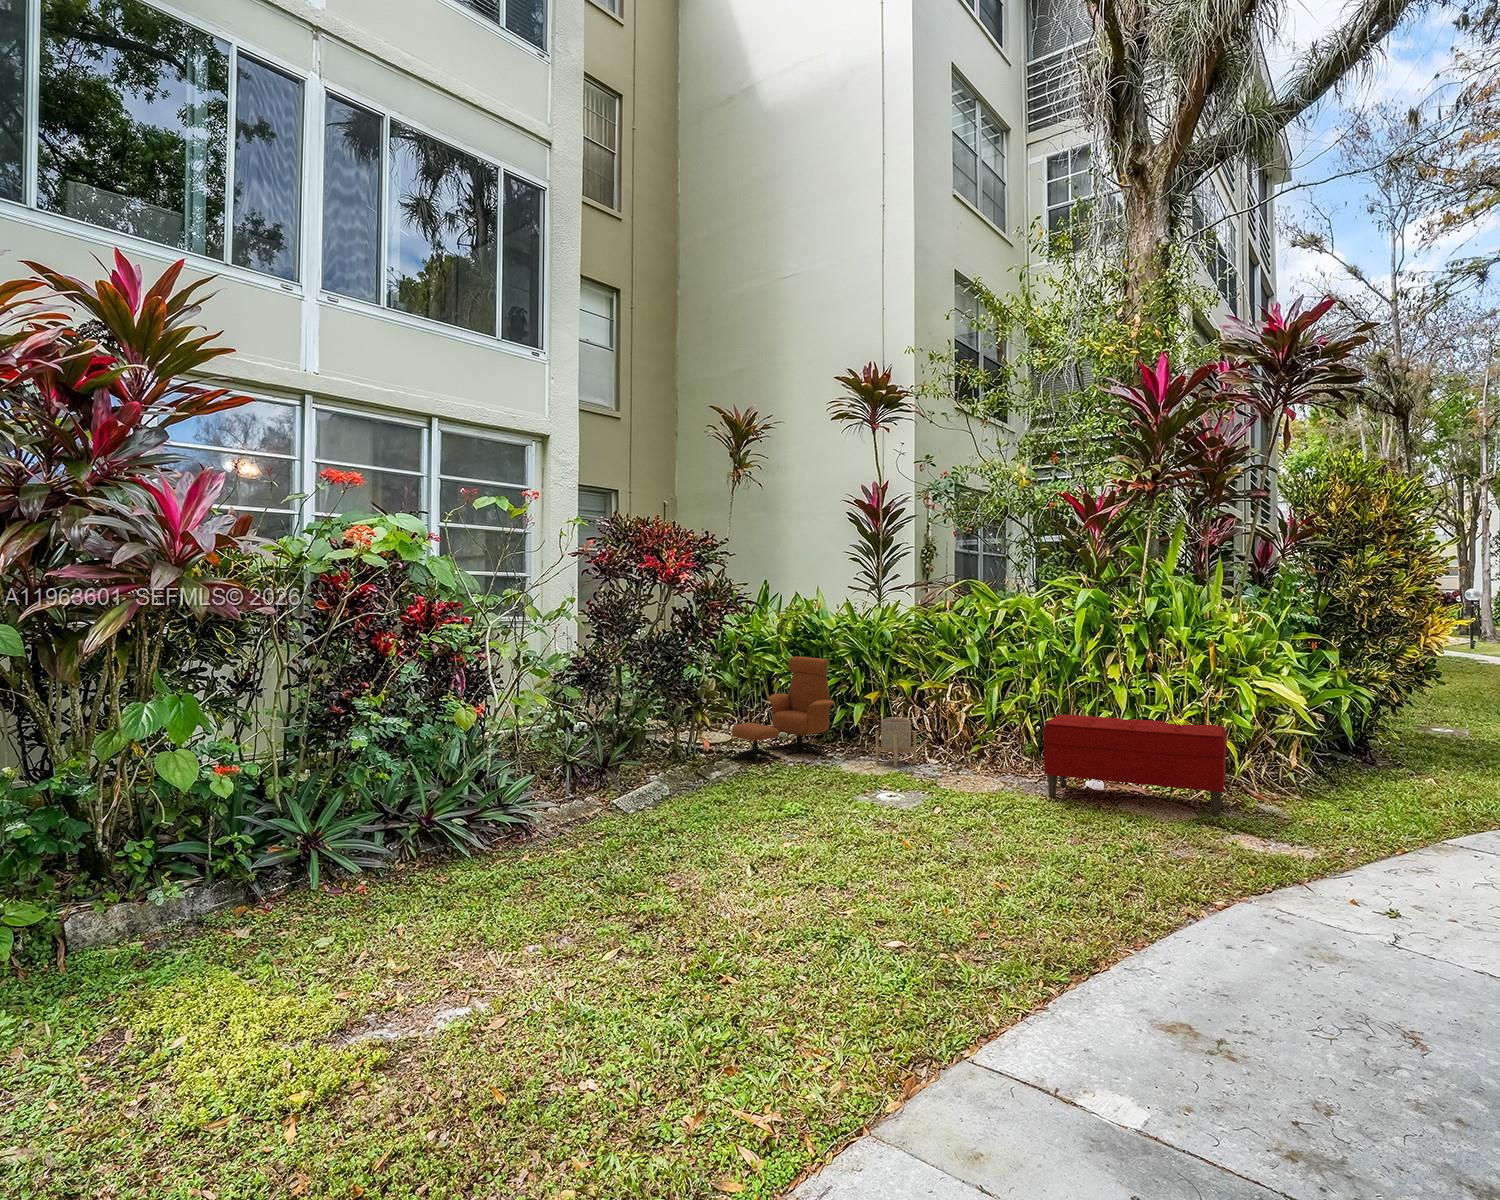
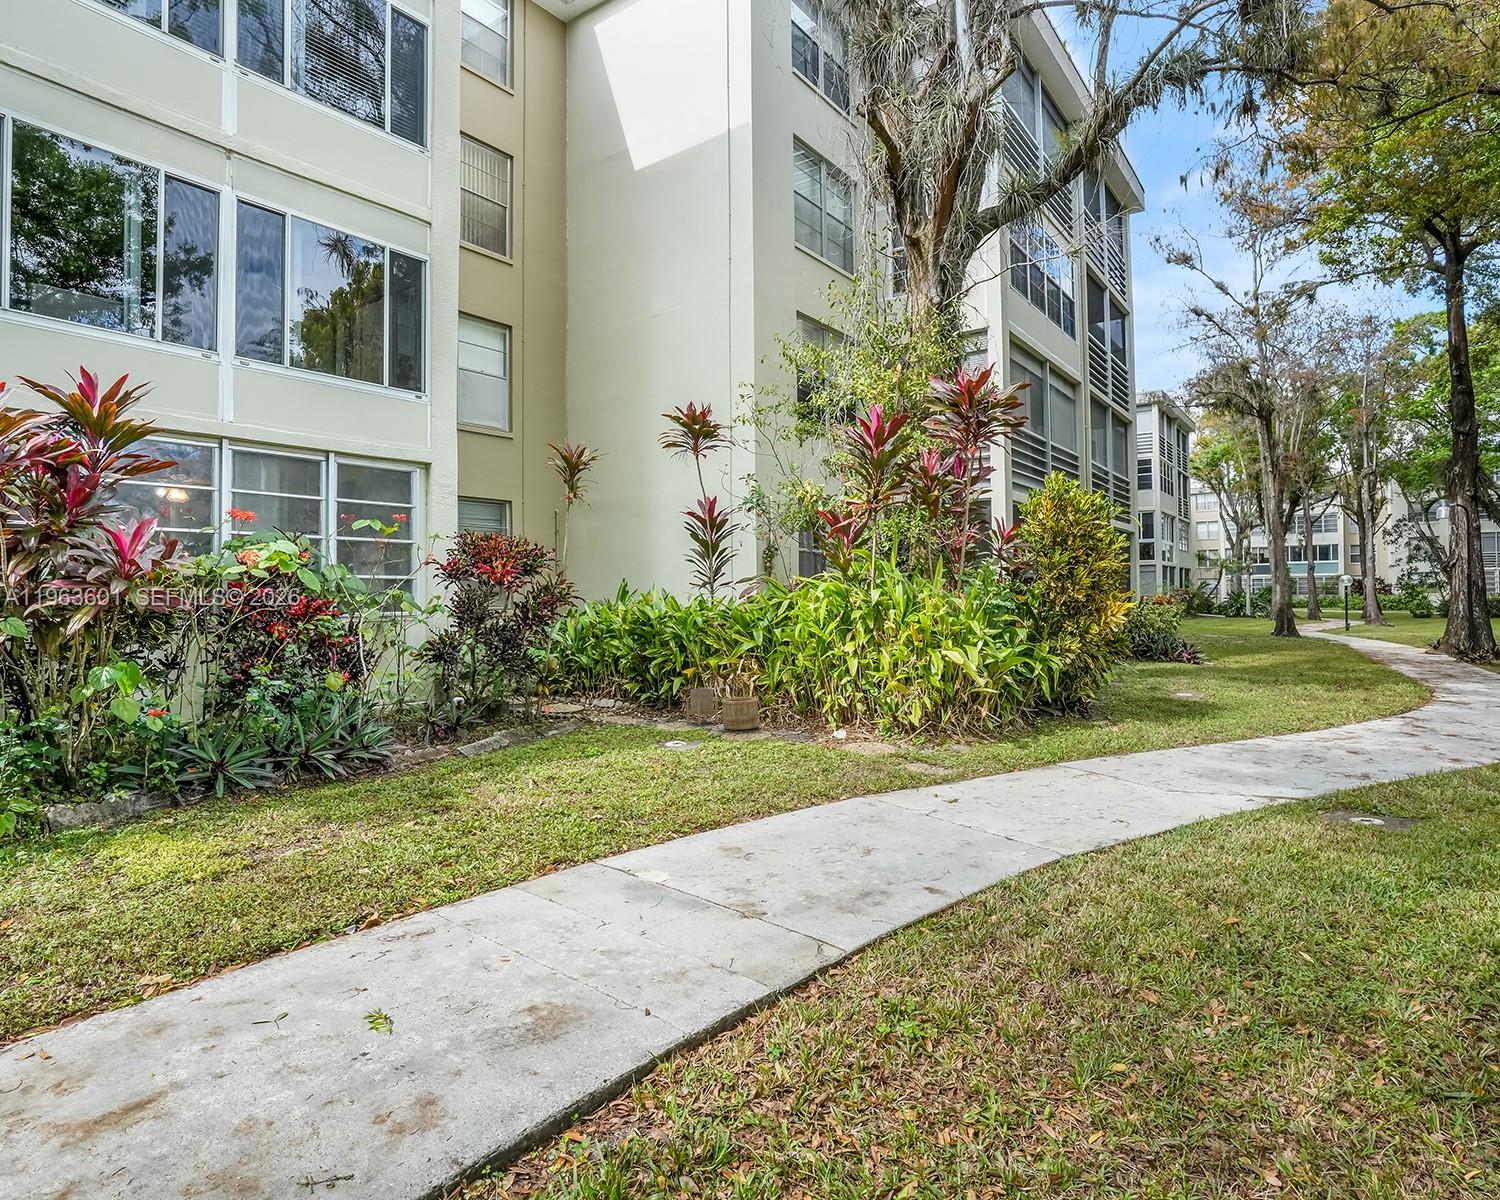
lounge chair: present [731,657,835,763] -> none [574,642,660,725]
bench: present [1044,714,1227,816] -> none [788,680,919,749]
wooden bucket: none [929,732,979,776] -> present [721,697,758,730]

